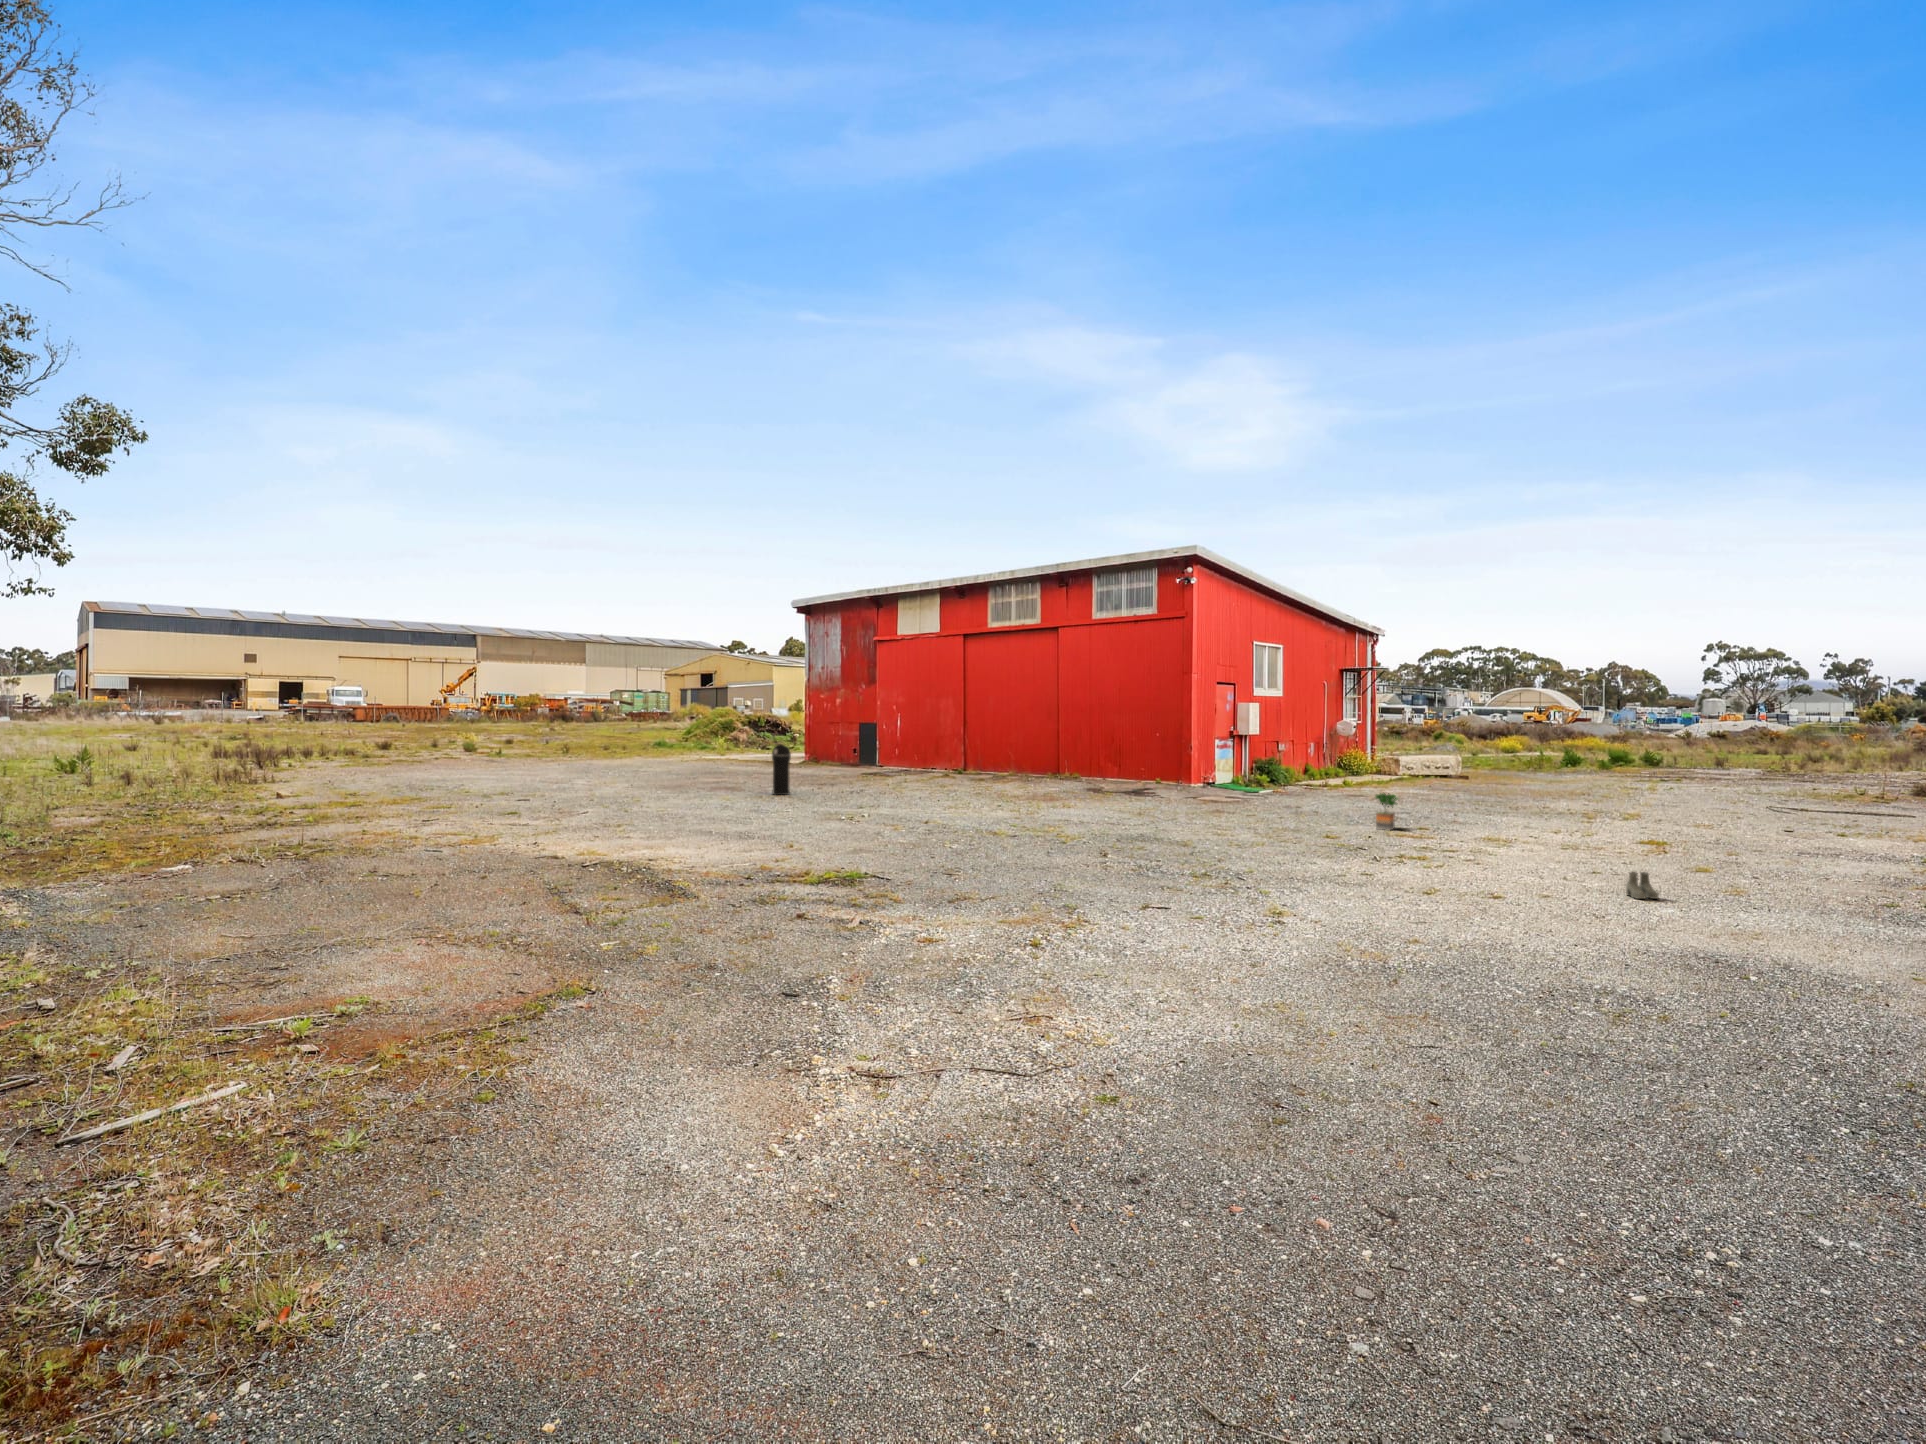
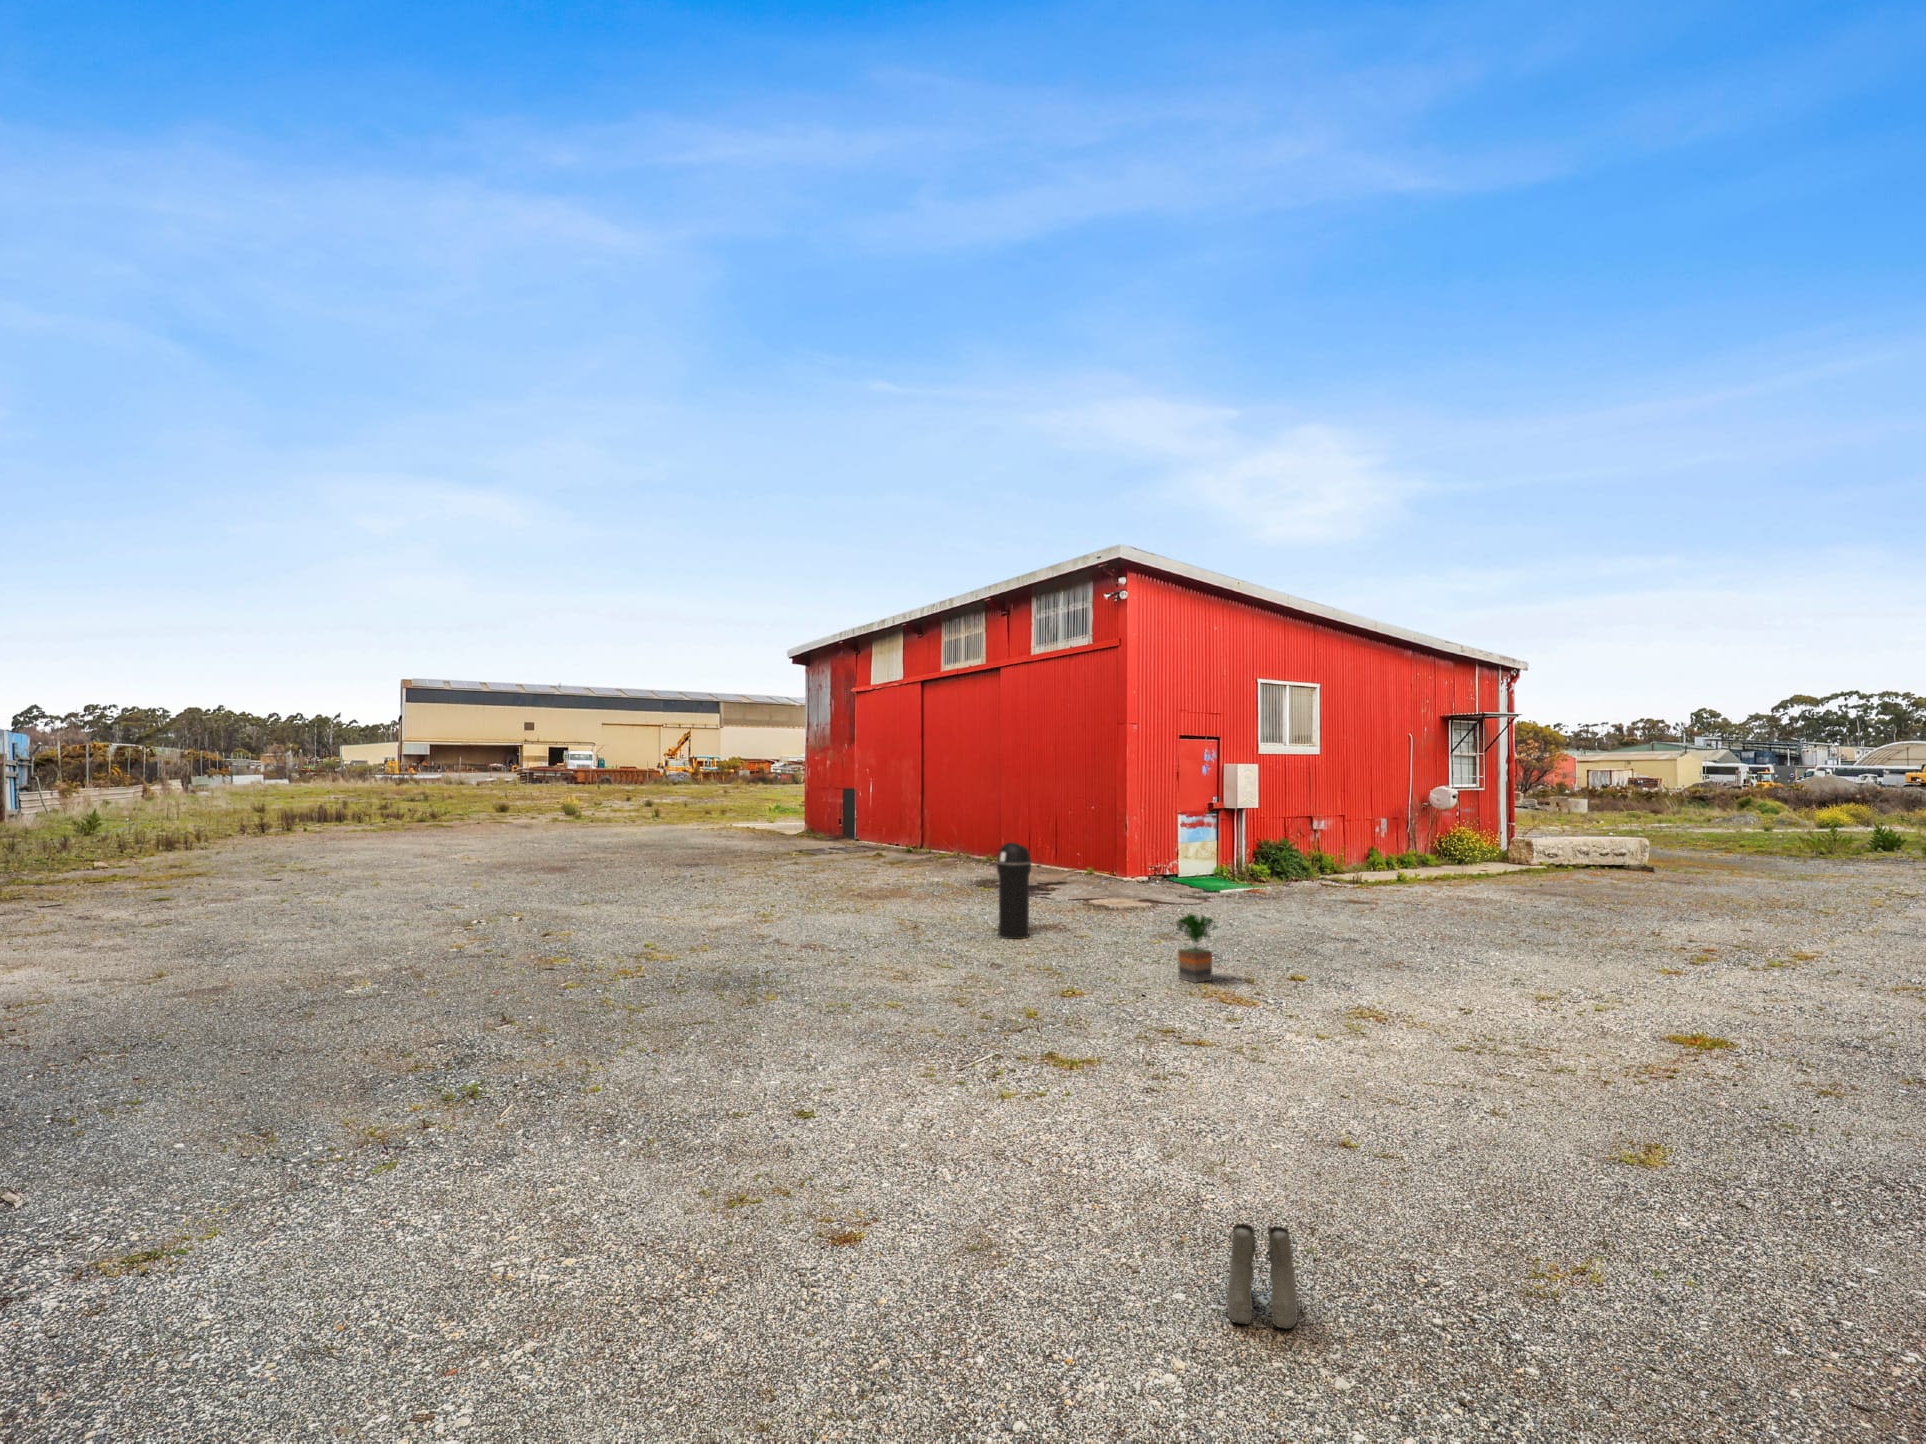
trash can: present [772,744,791,795] -> present [997,842,1031,939]

